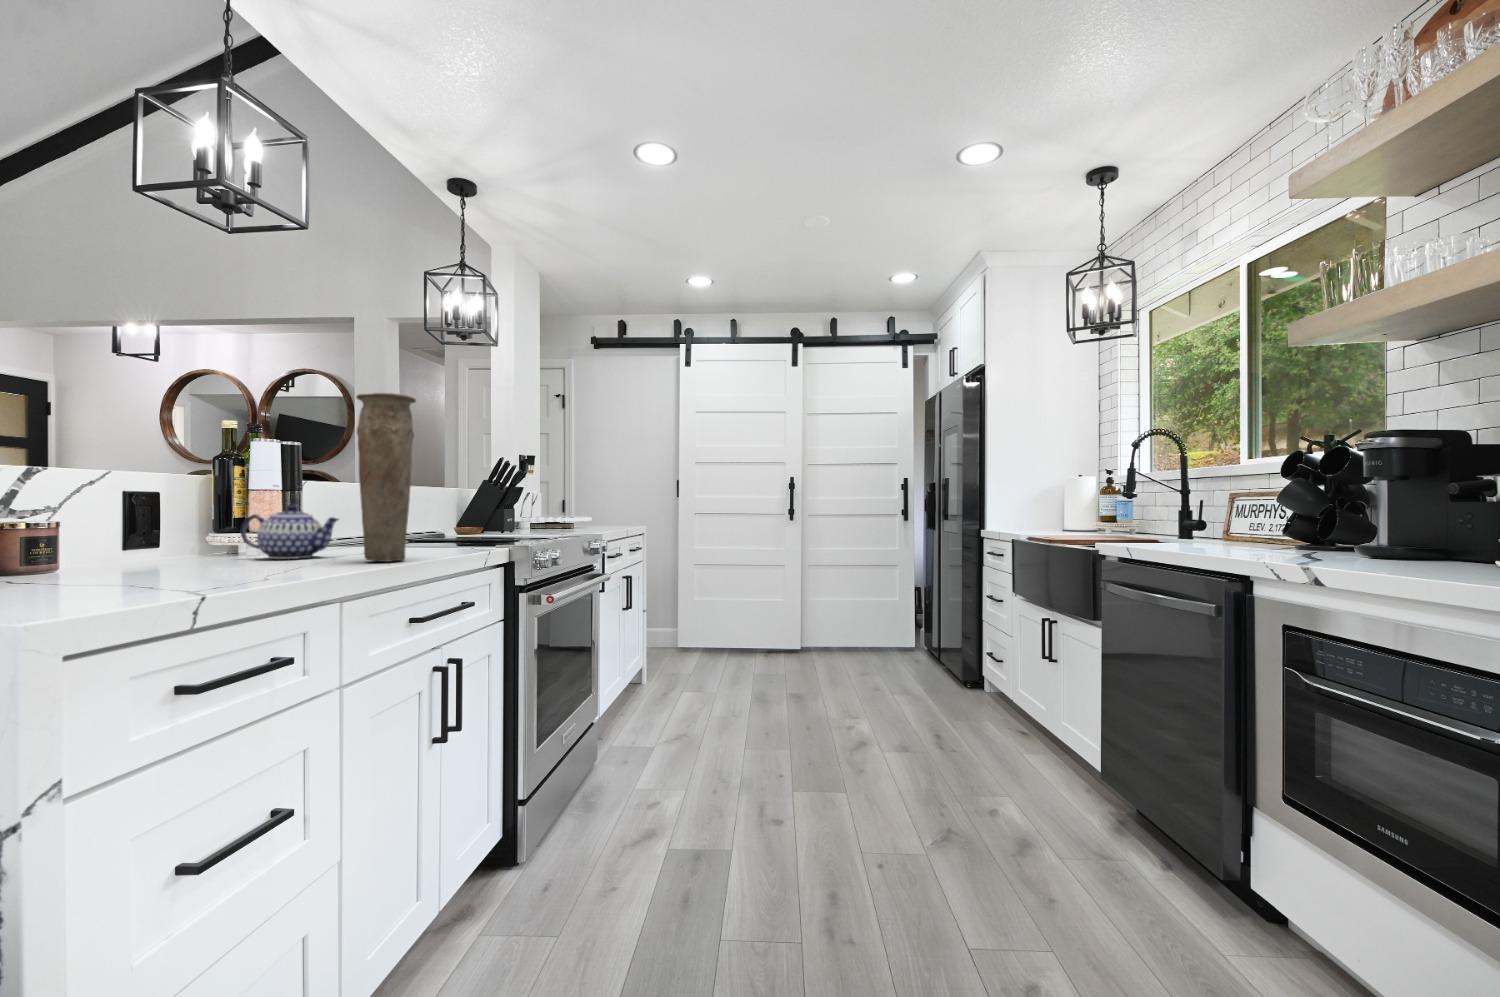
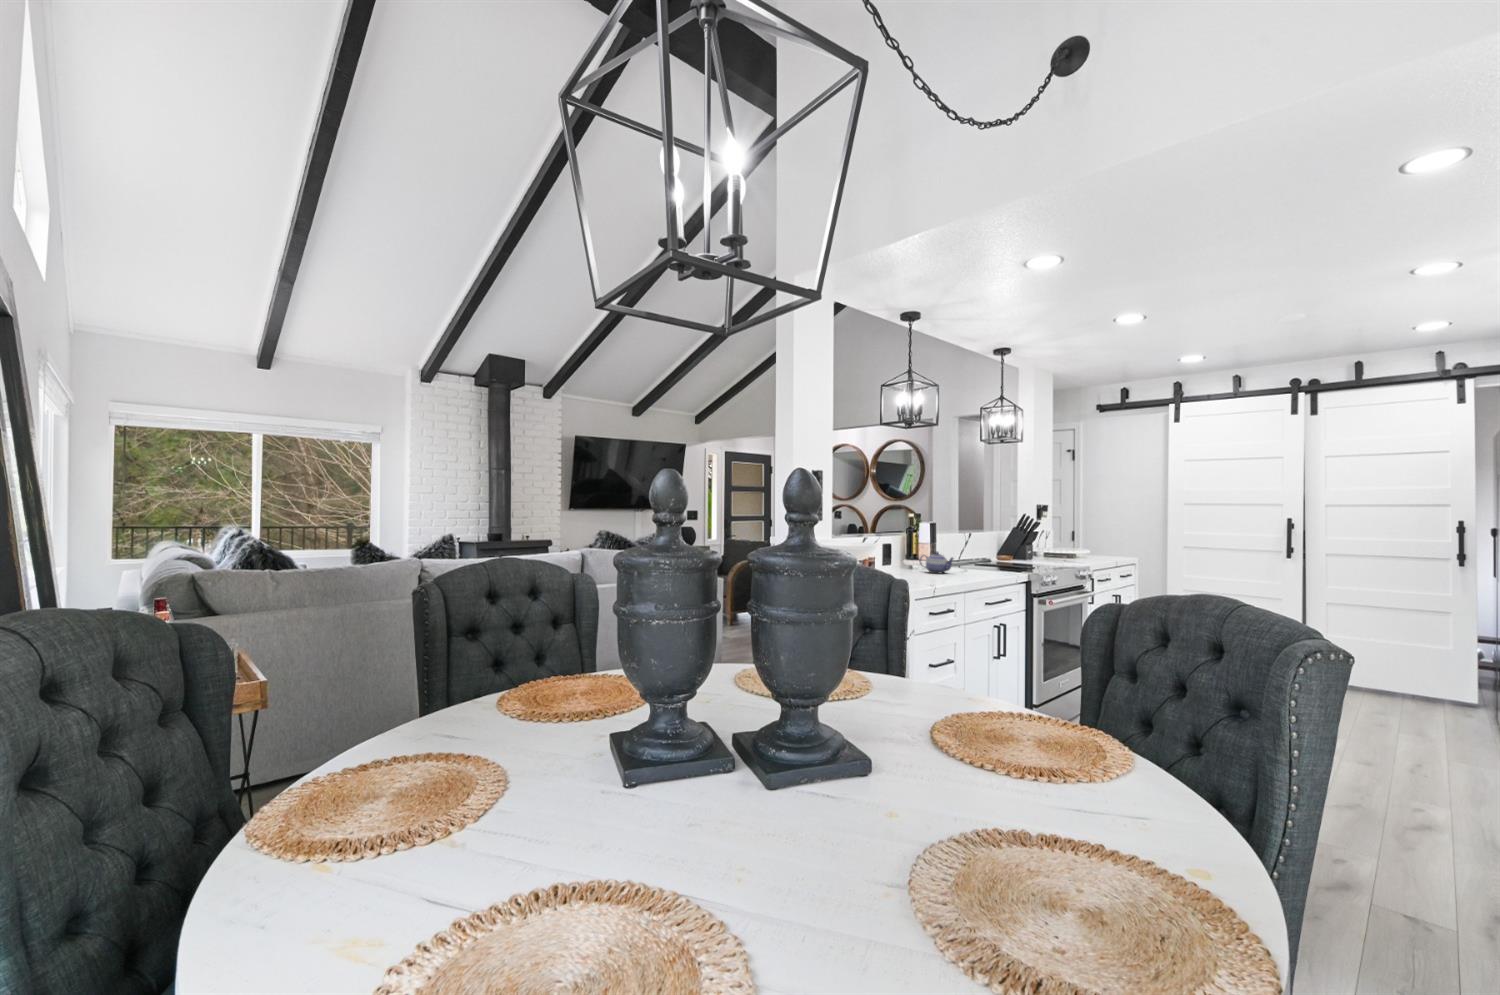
vase: present [356,393,416,562] -> none [964,511,987,579]

